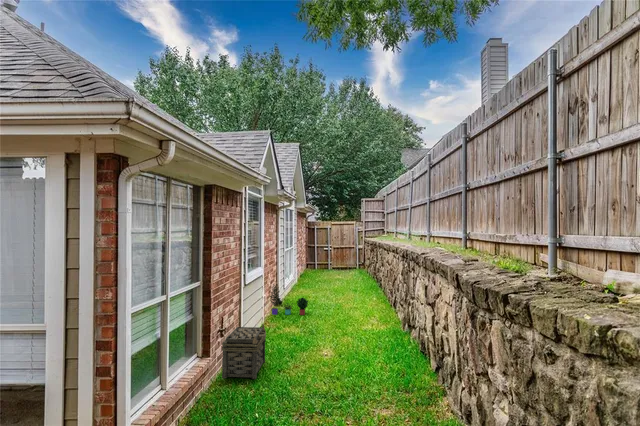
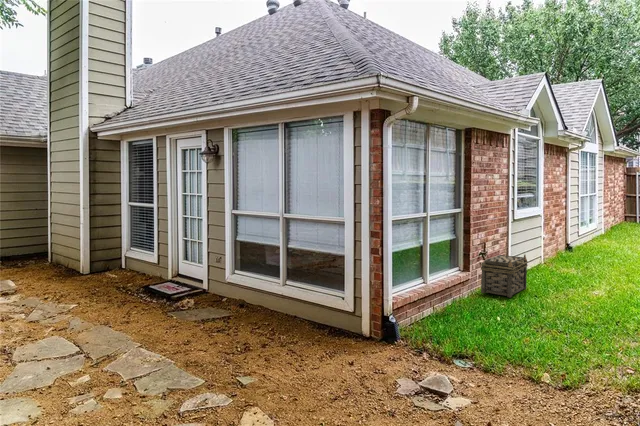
potted plant: present [270,286,308,315] -> none [551,227,599,262]

